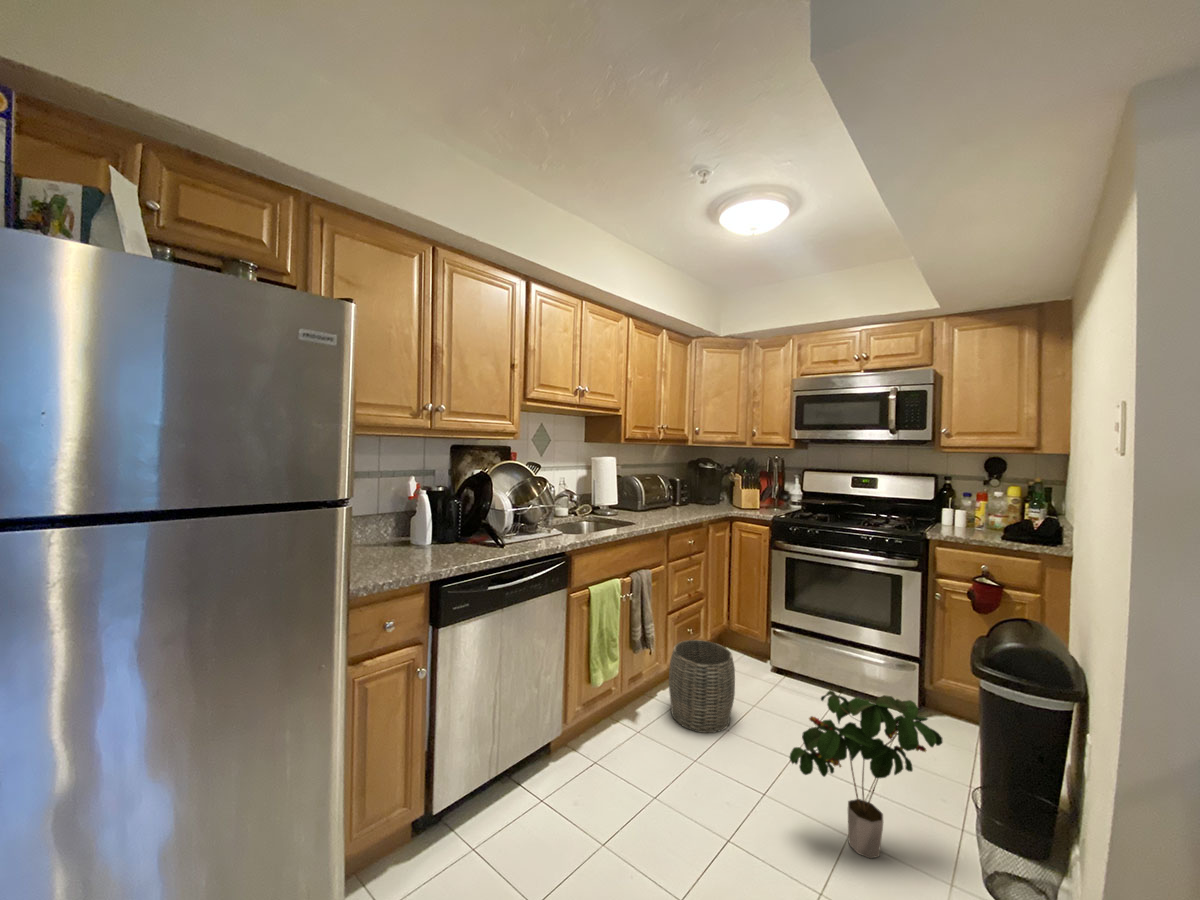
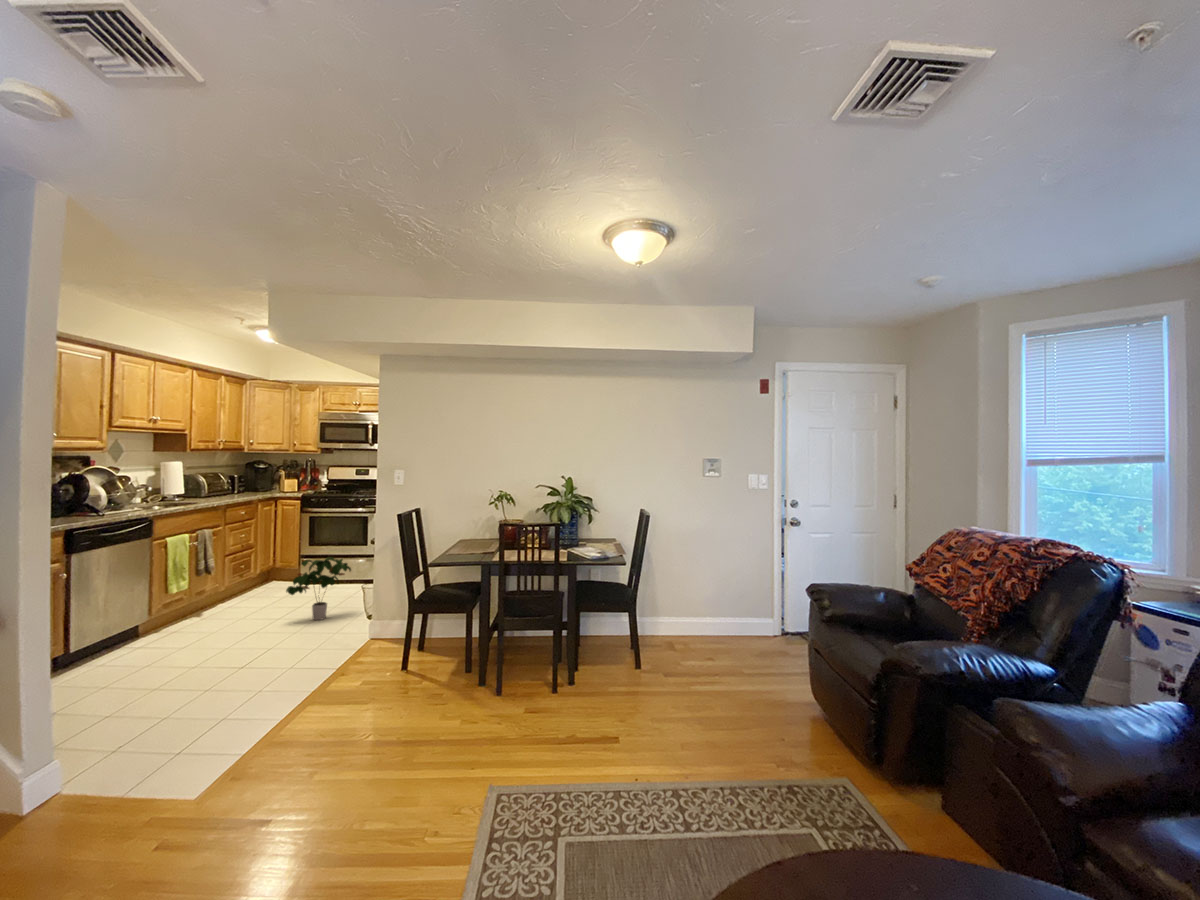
woven basket: present [669,640,735,733] -> none [225,567,269,612]

